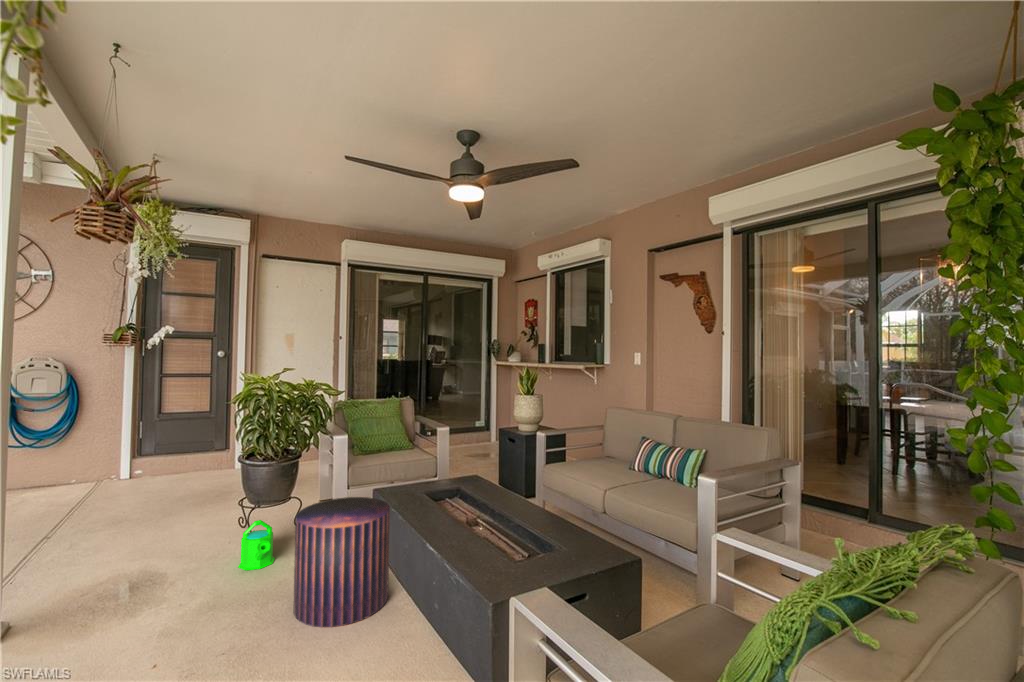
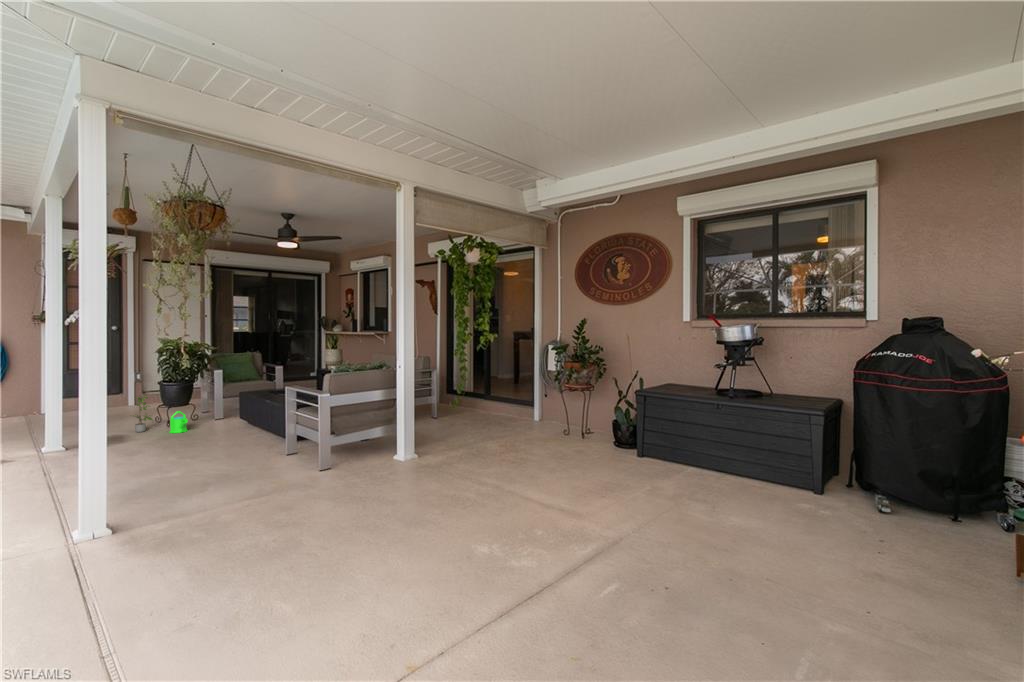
potted plant: none [174,478,223,558] -> present [135,396,153,432]
pouf: present [294,497,390,627] -> none [205,395,252,441]

